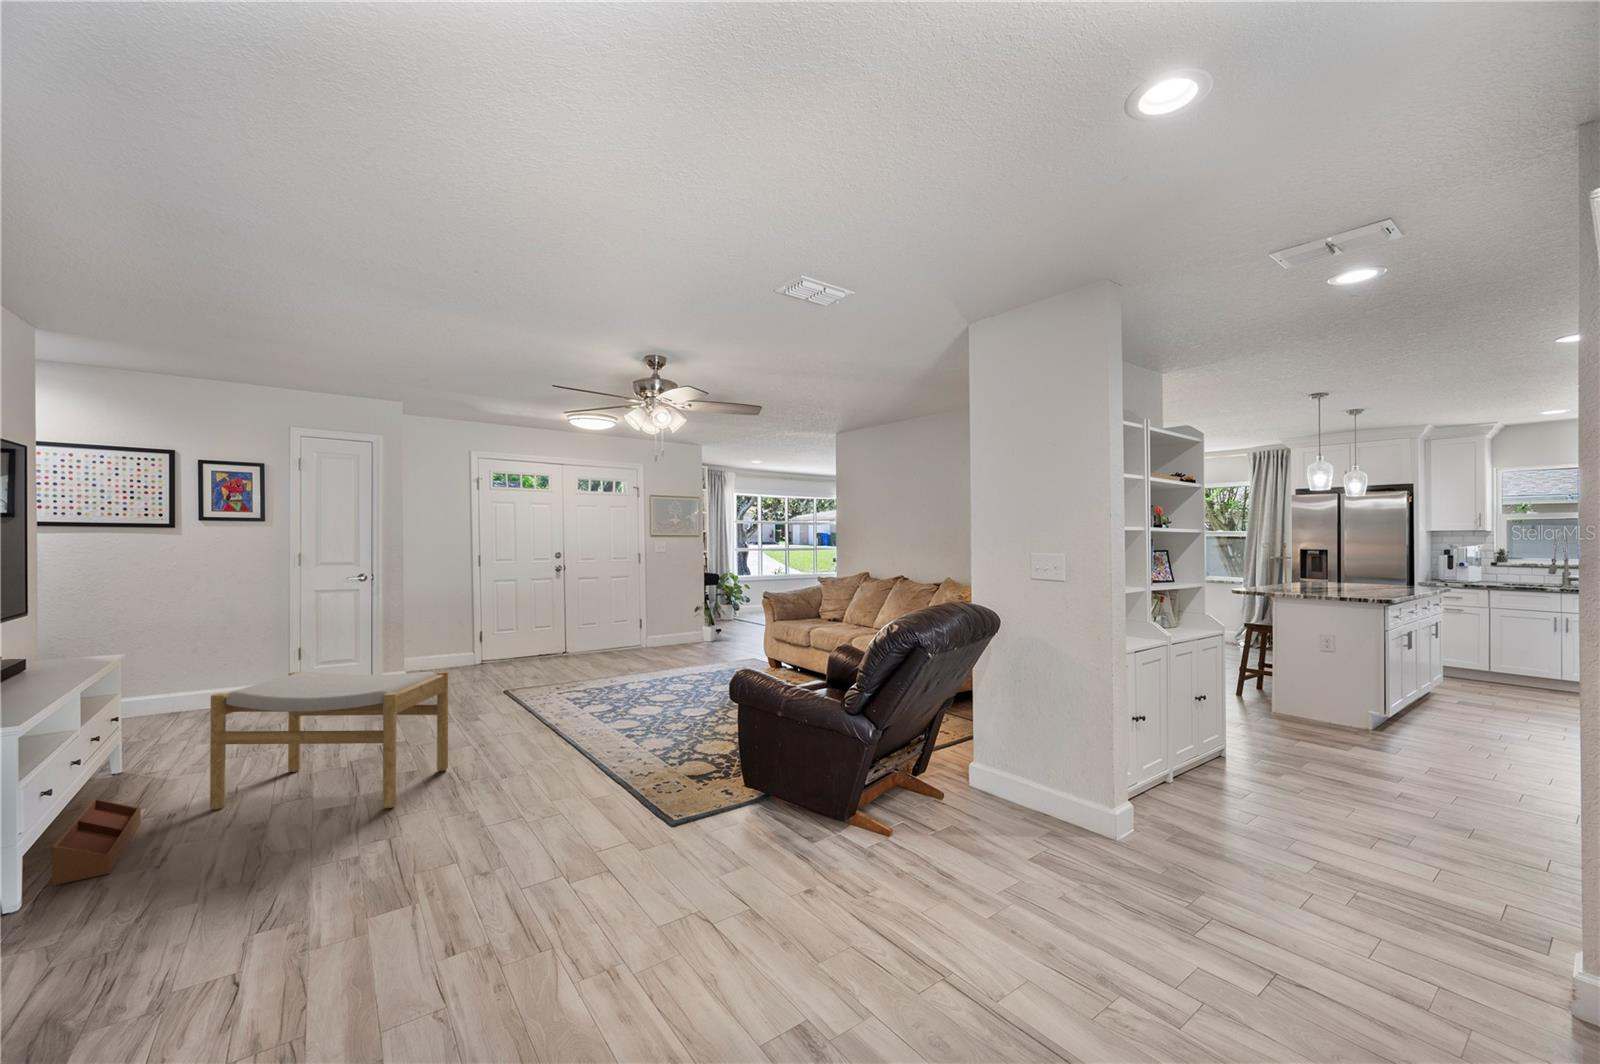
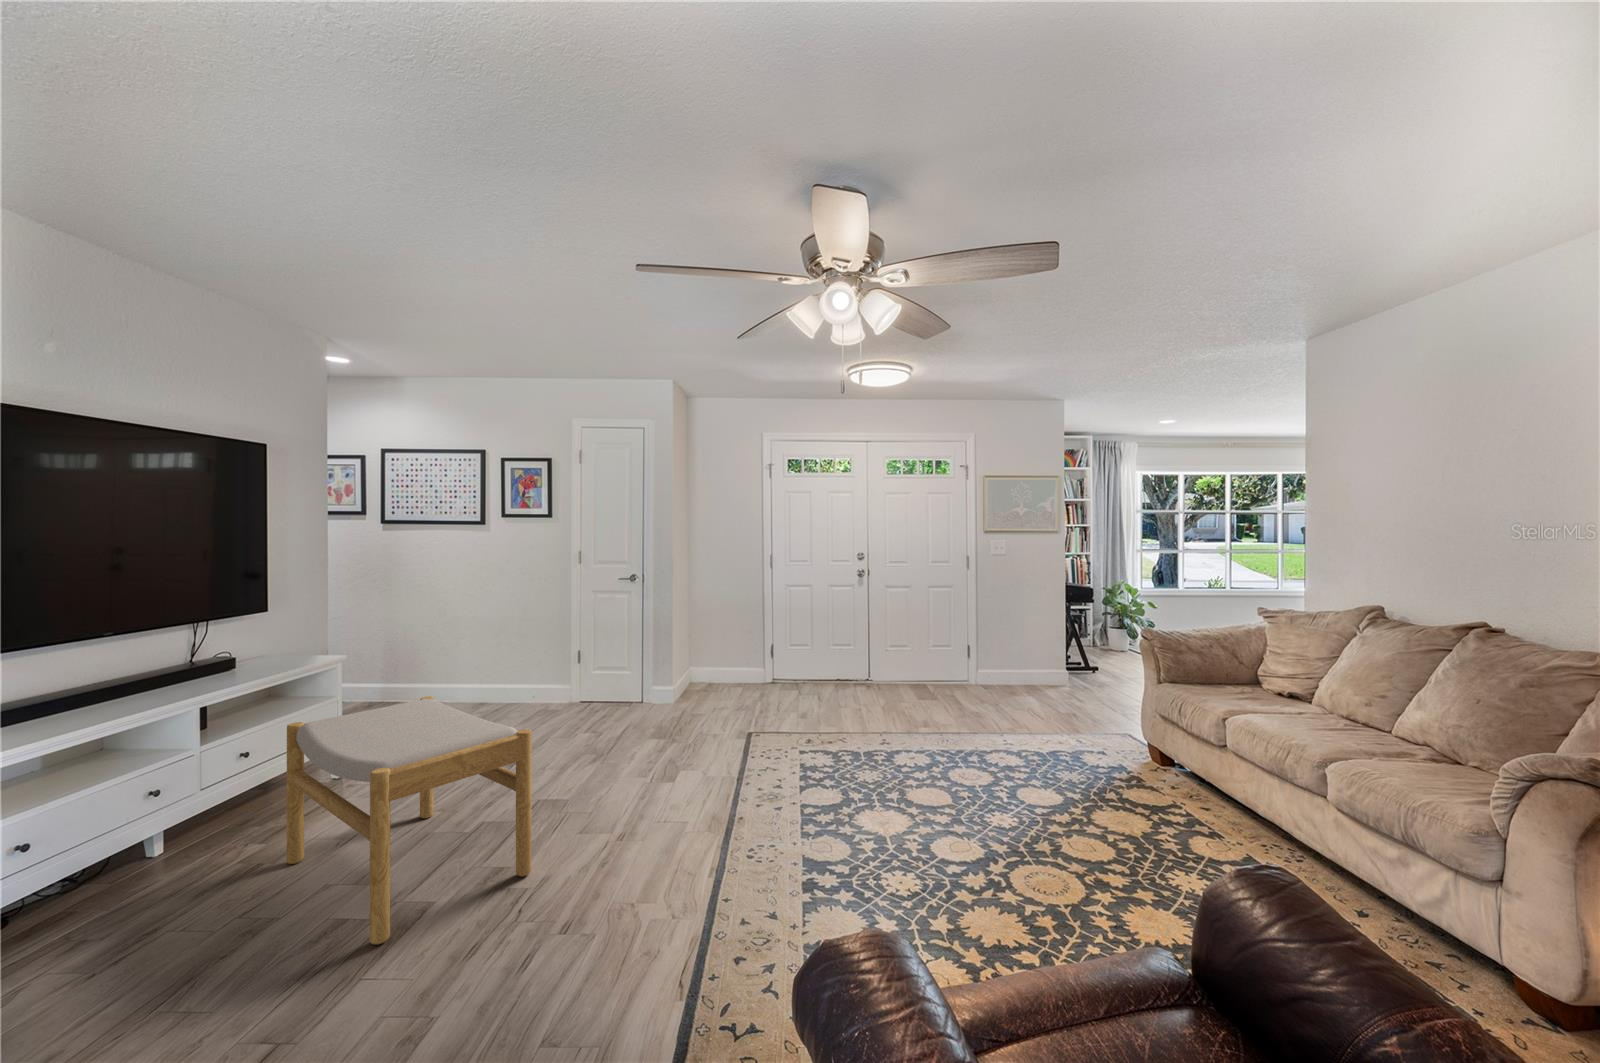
house plant: present [695,603,725,642] -> none [1047,629,1096,688]
storage bin: present [52,799,141,886] -> none [20,825,230,954]

